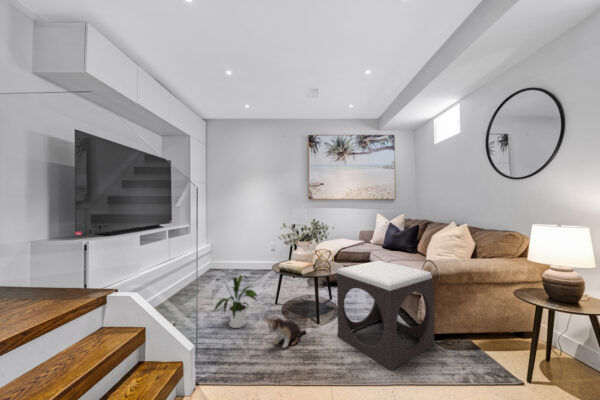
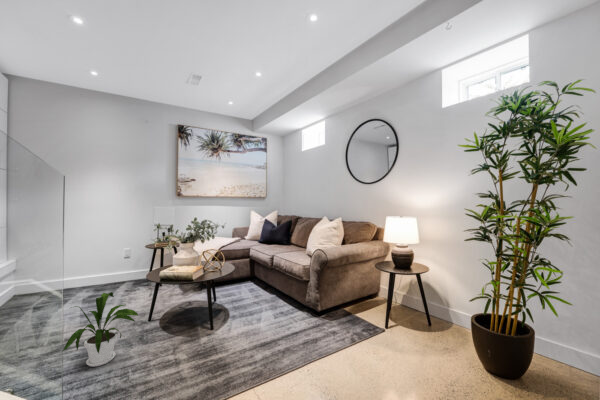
footstool: present [337,261,435,370] -> none [239,254,323,352]
plush toy: present [264,316,306,348] -> none [157,332,203,368]

